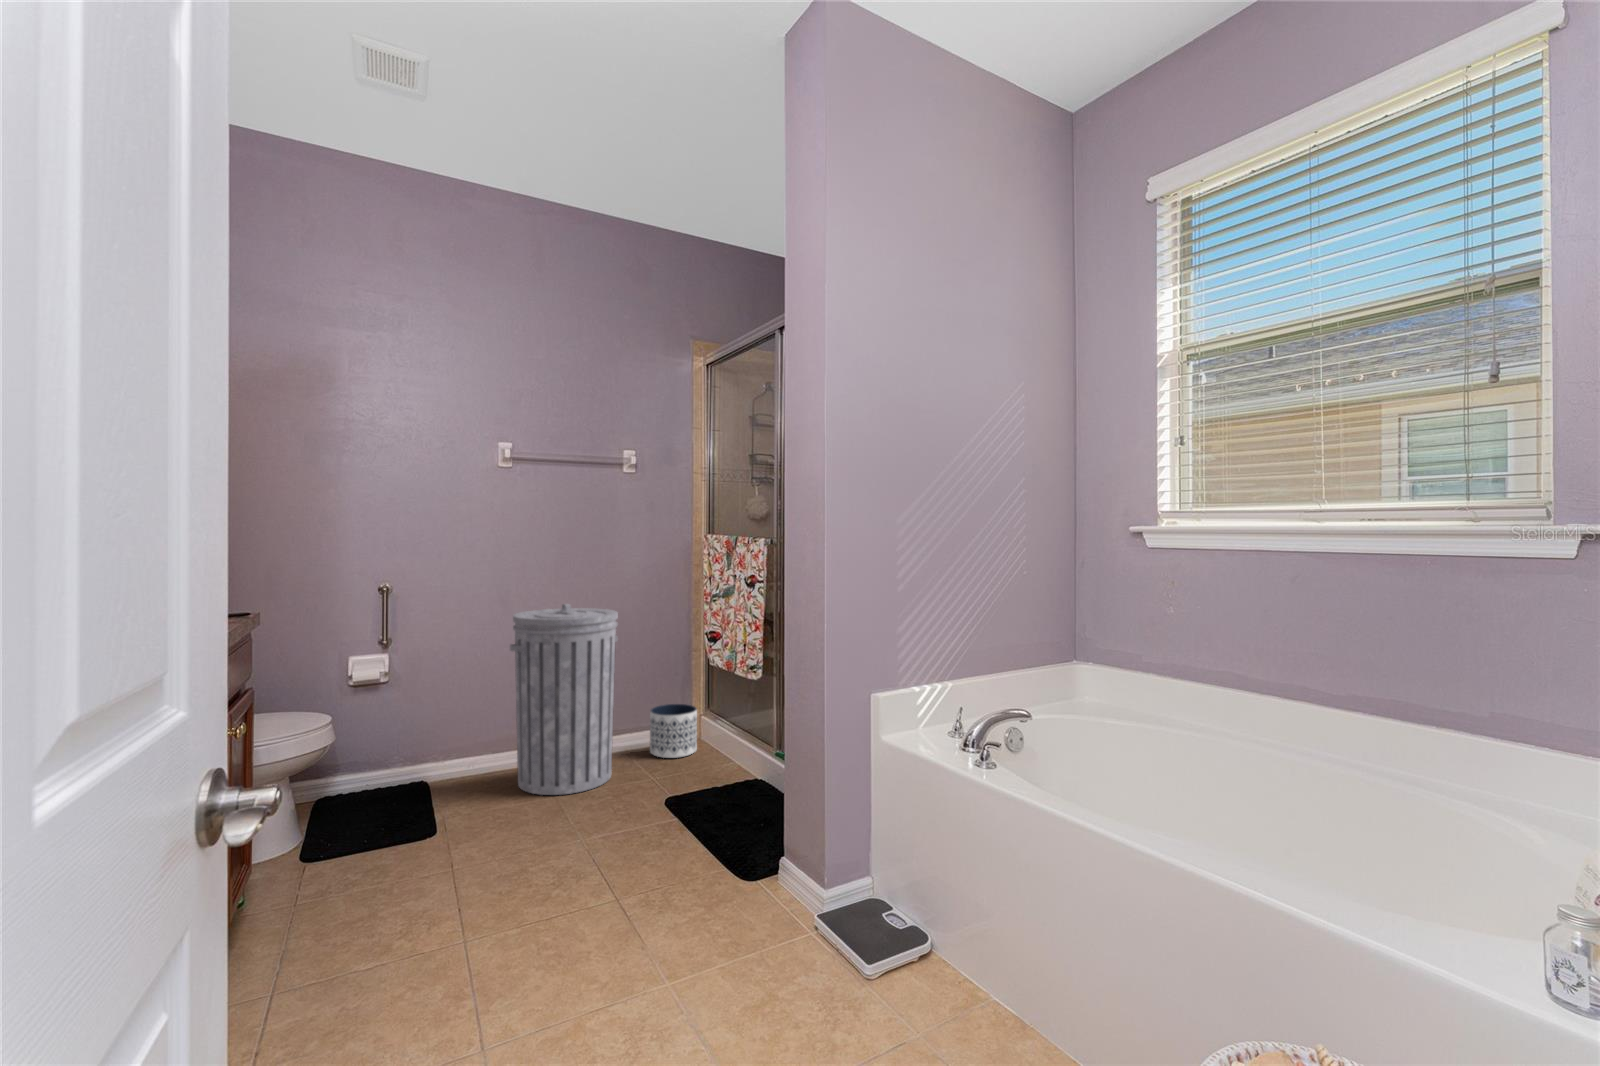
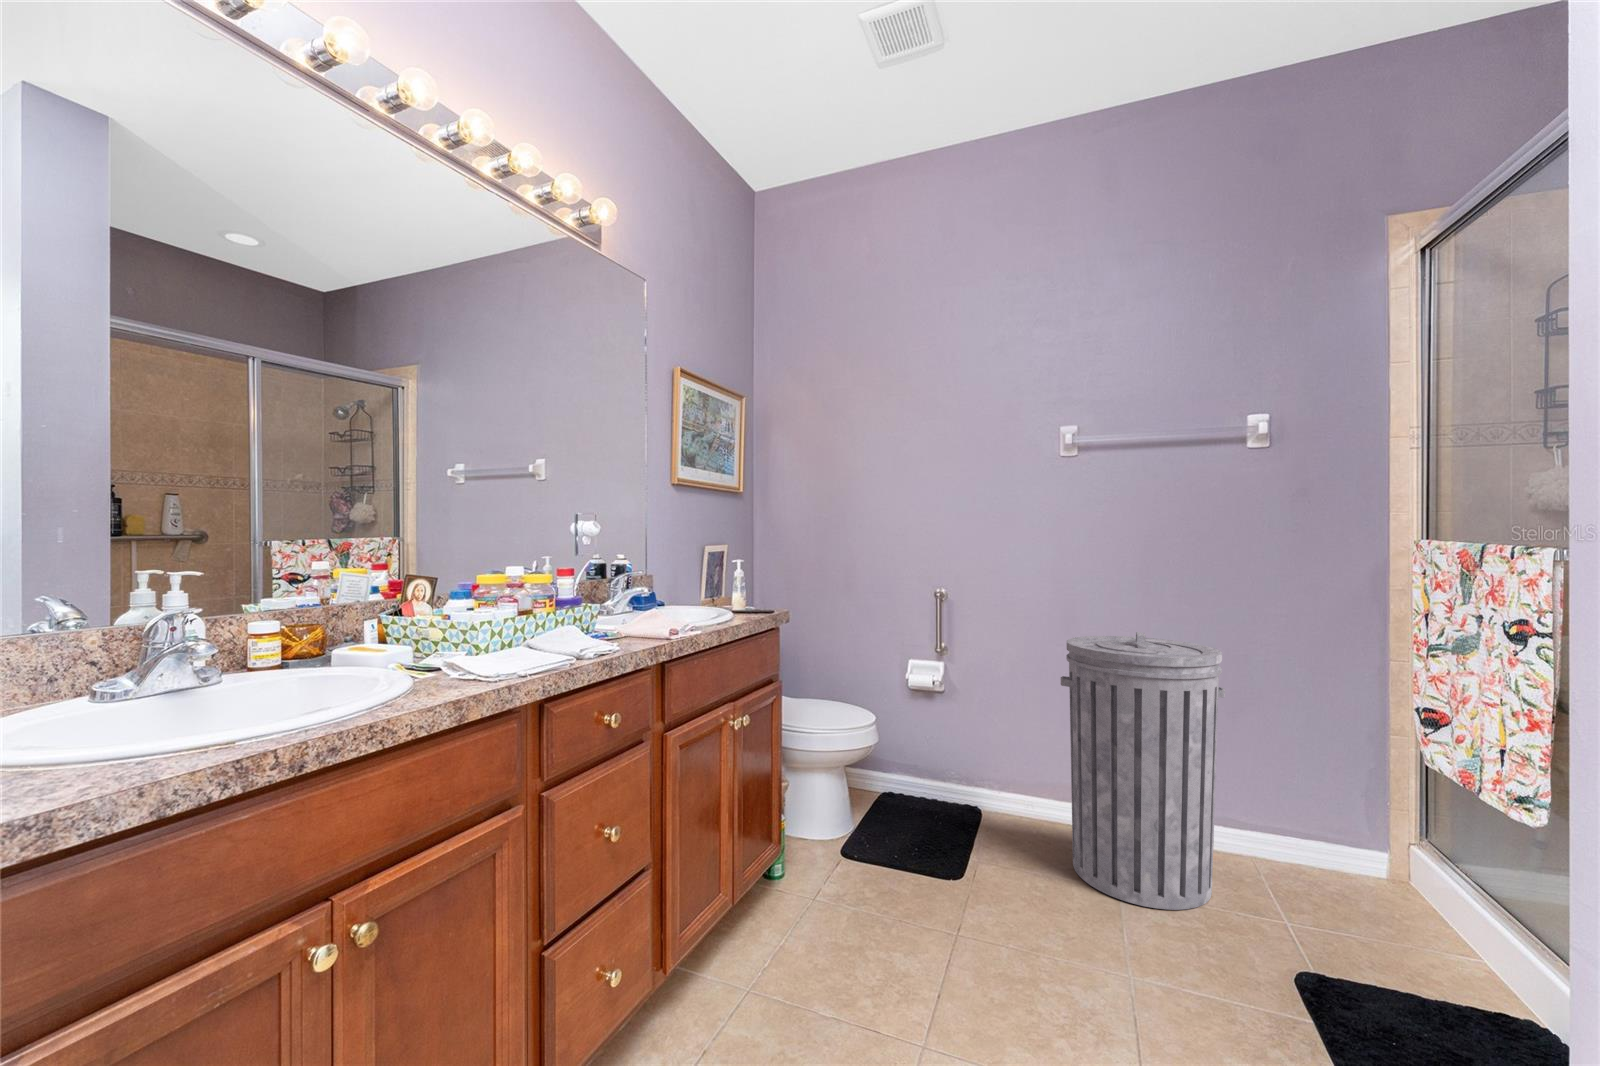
planter: present [650,704,697,758] -> none [1293,811,1393,916]

